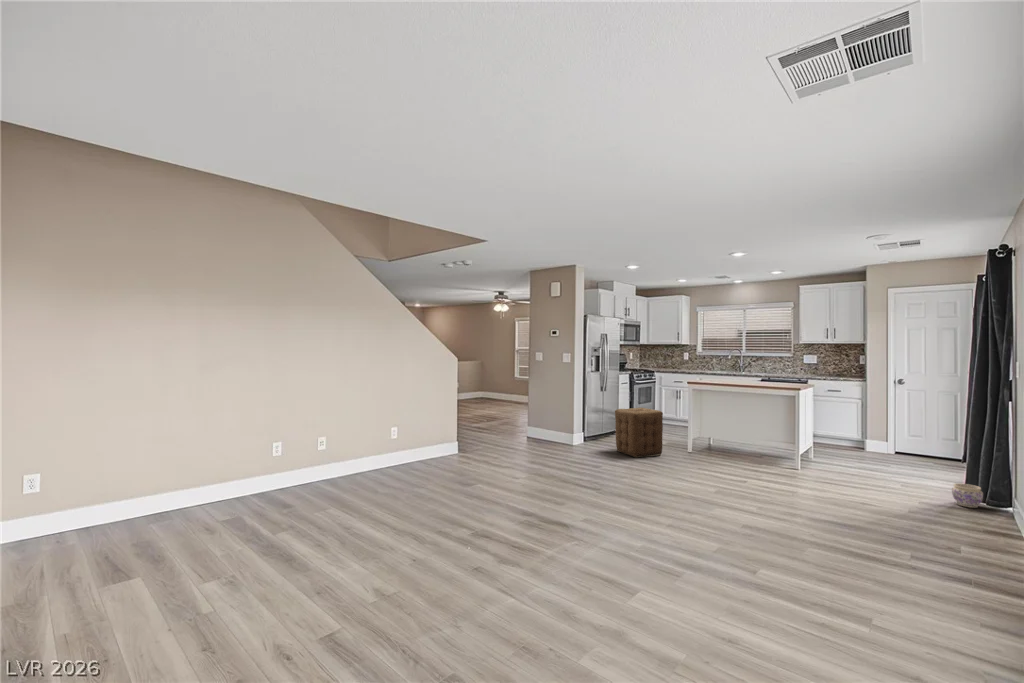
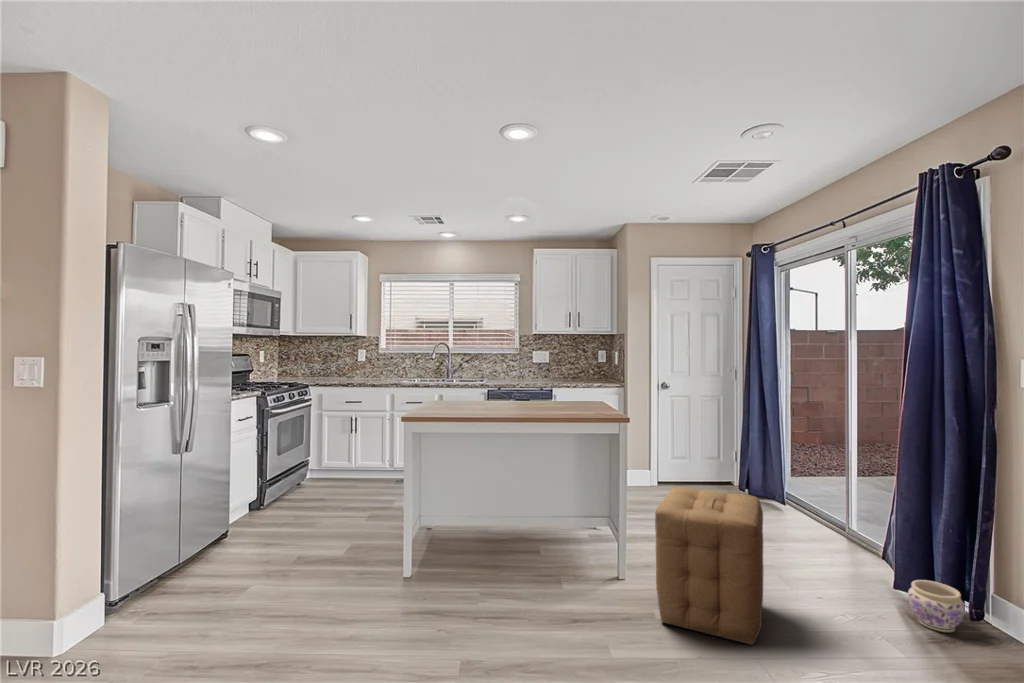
ottoman: present [615,408,663,457] -> present [655,487,764,644]

